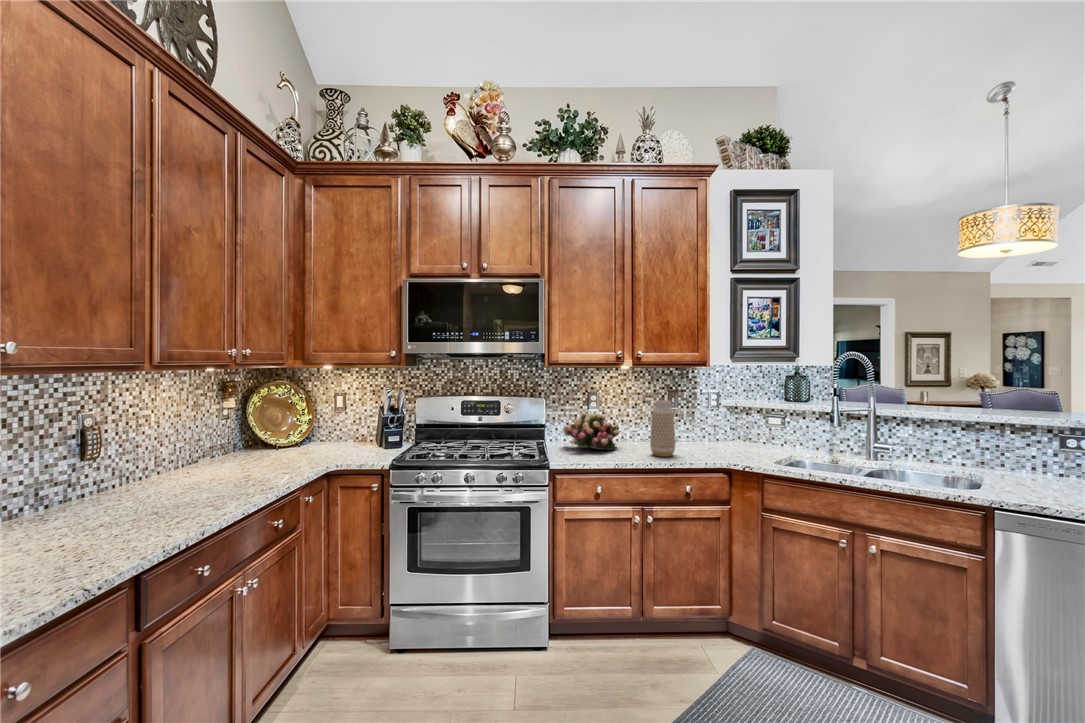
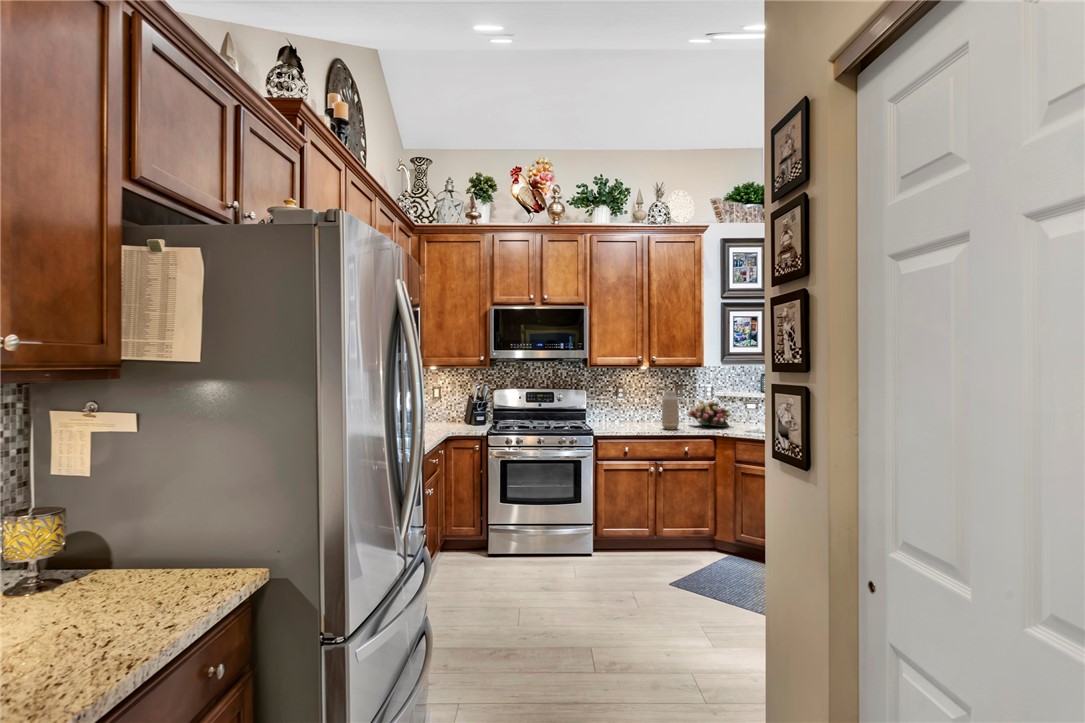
flower arrangement: present [563,412,619,450] -> present [687,400,730,427]

